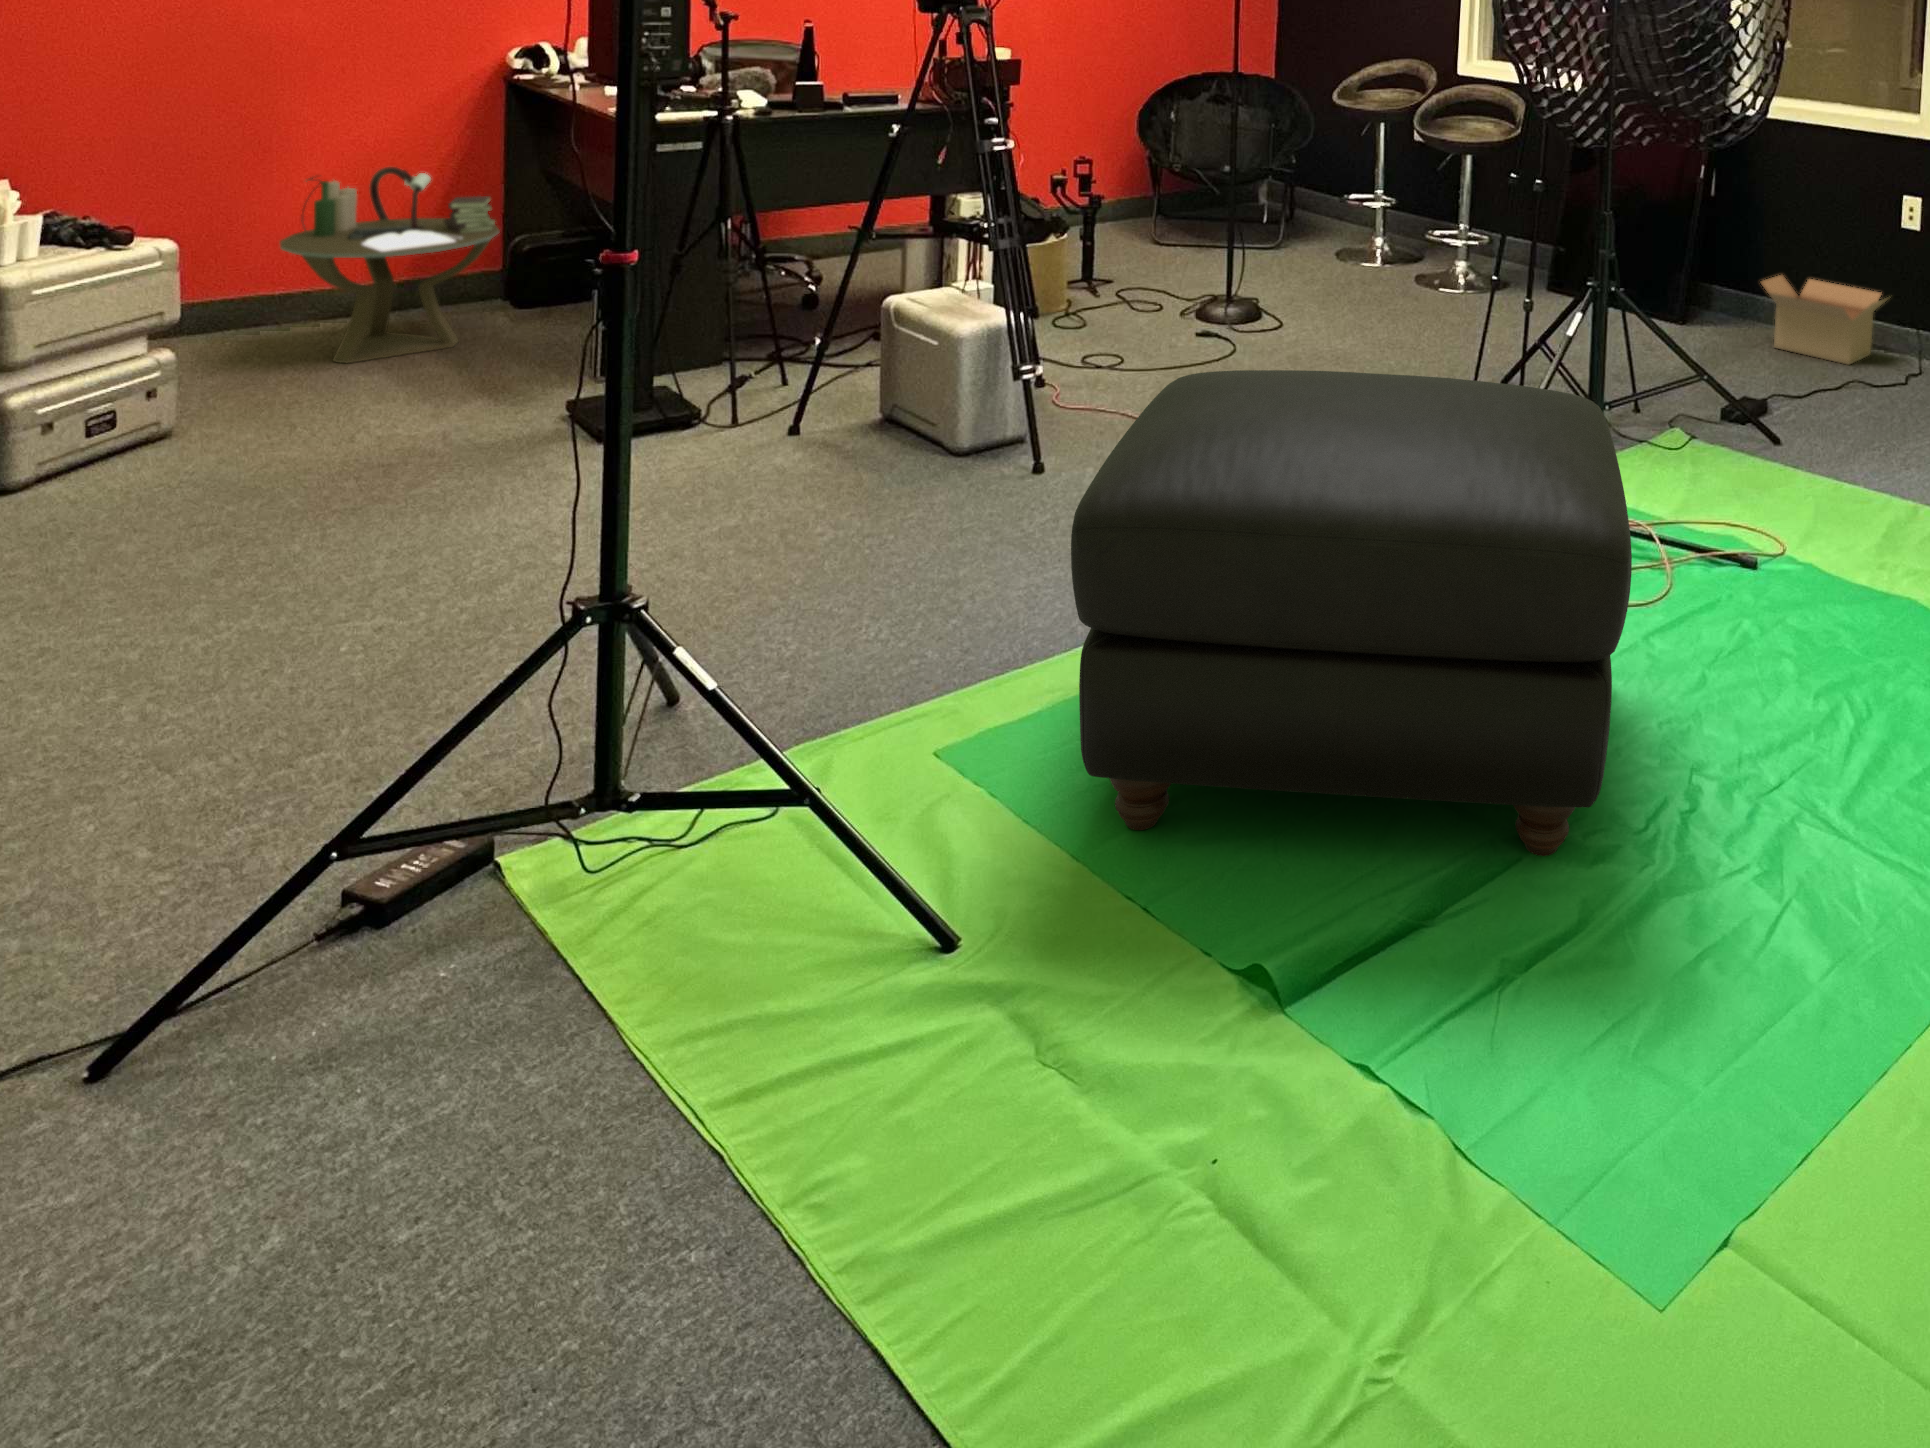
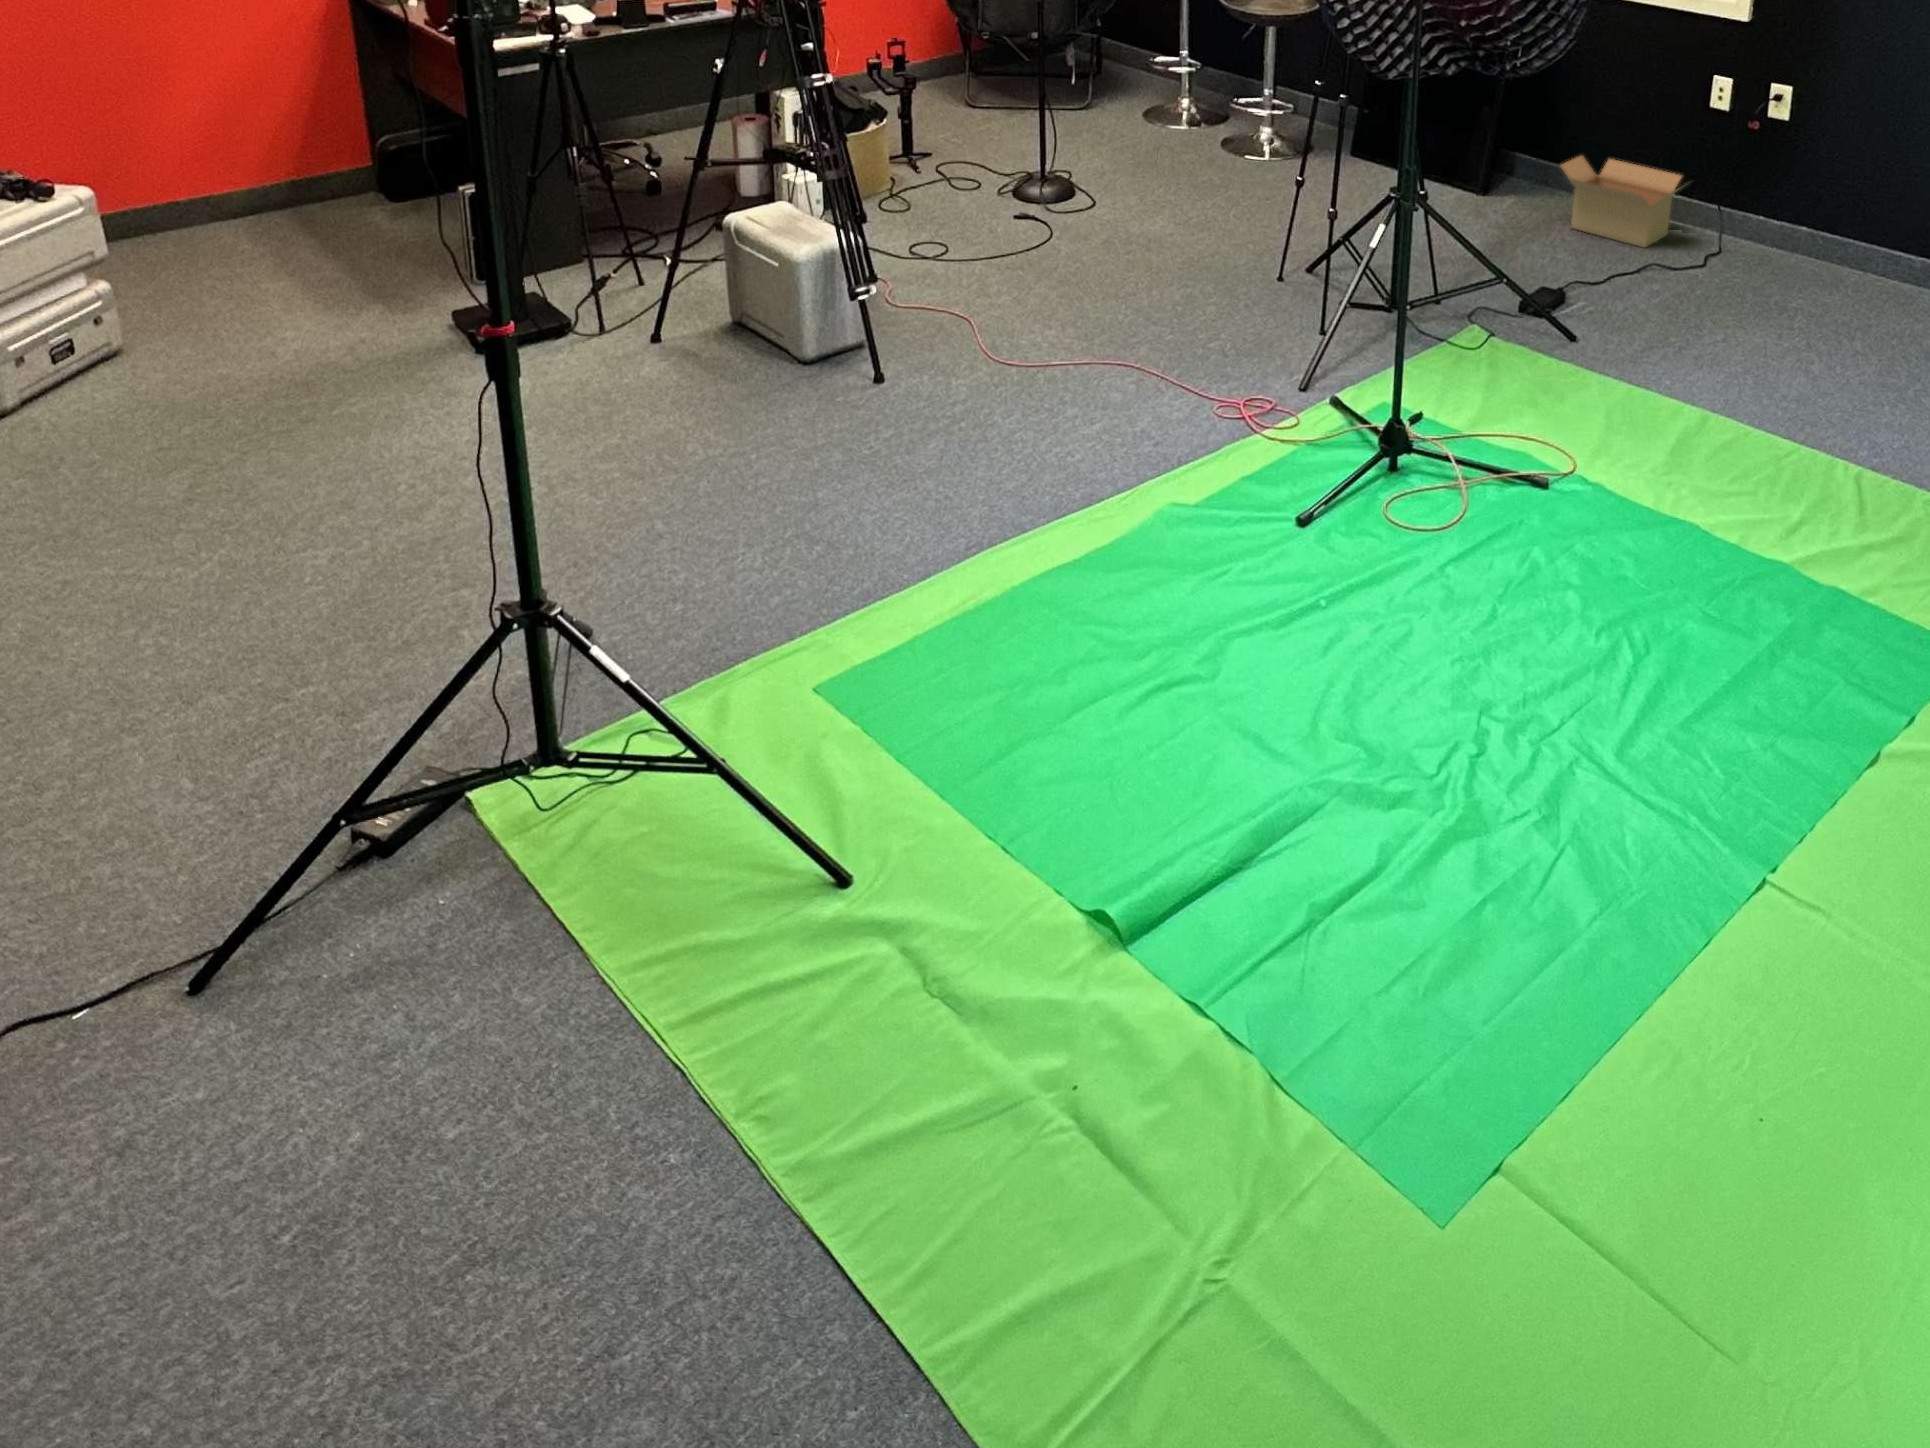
side table: present [280,167,499,363] -> none [177,85,367,269]
ottoman: present [1071,370,1632,856] -> none [922,352,1433,799]

